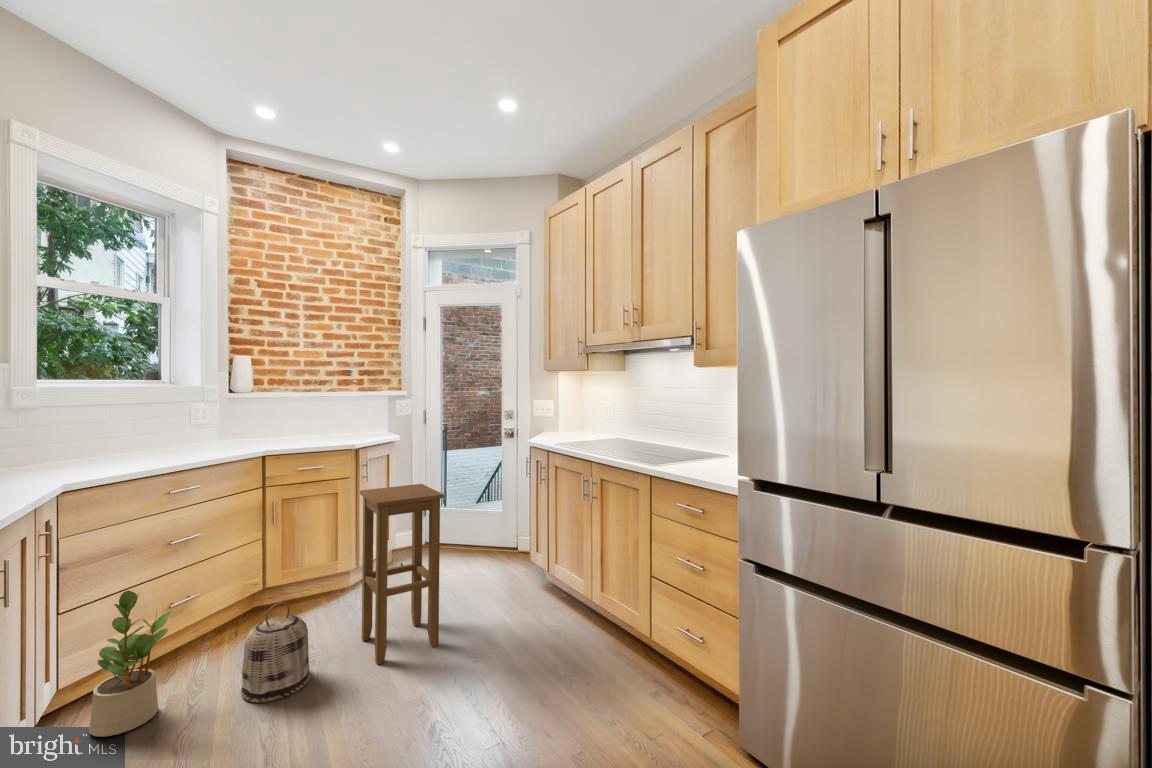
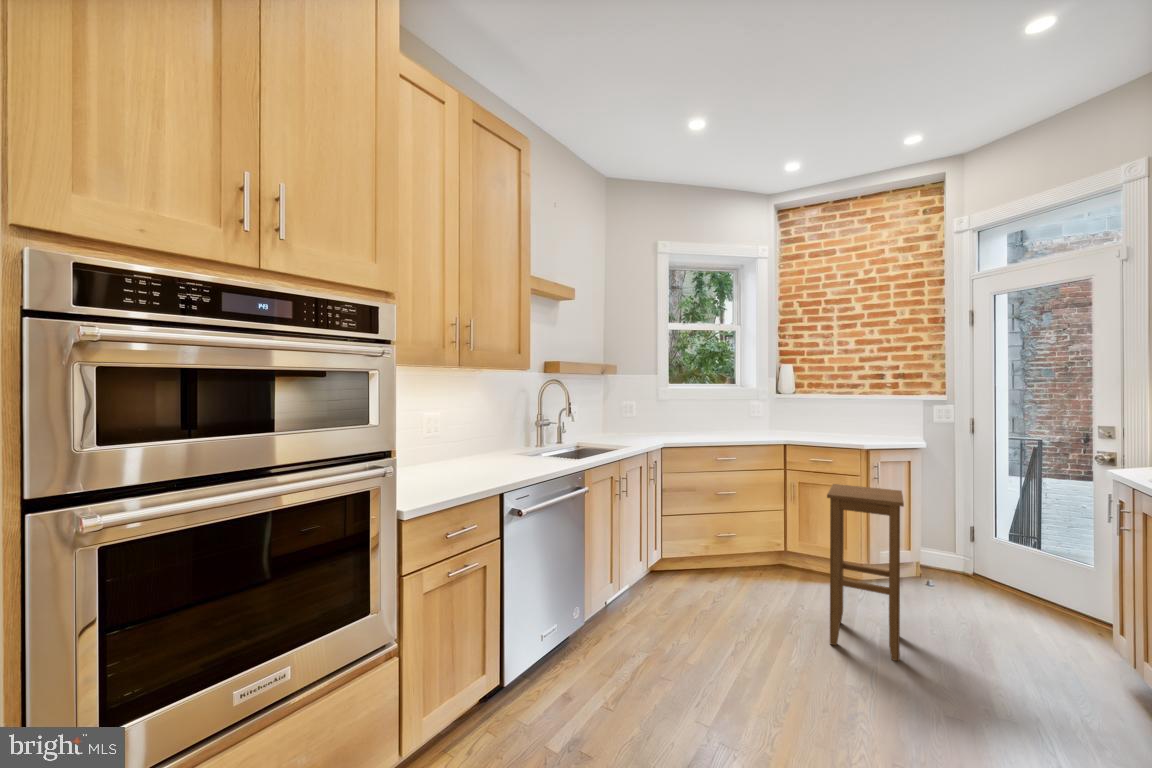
potted plant: present [89,591,173,737] -> none [657,514,700,599]
basket: present [241,602,310,703] -> none [729,555,778,628]

